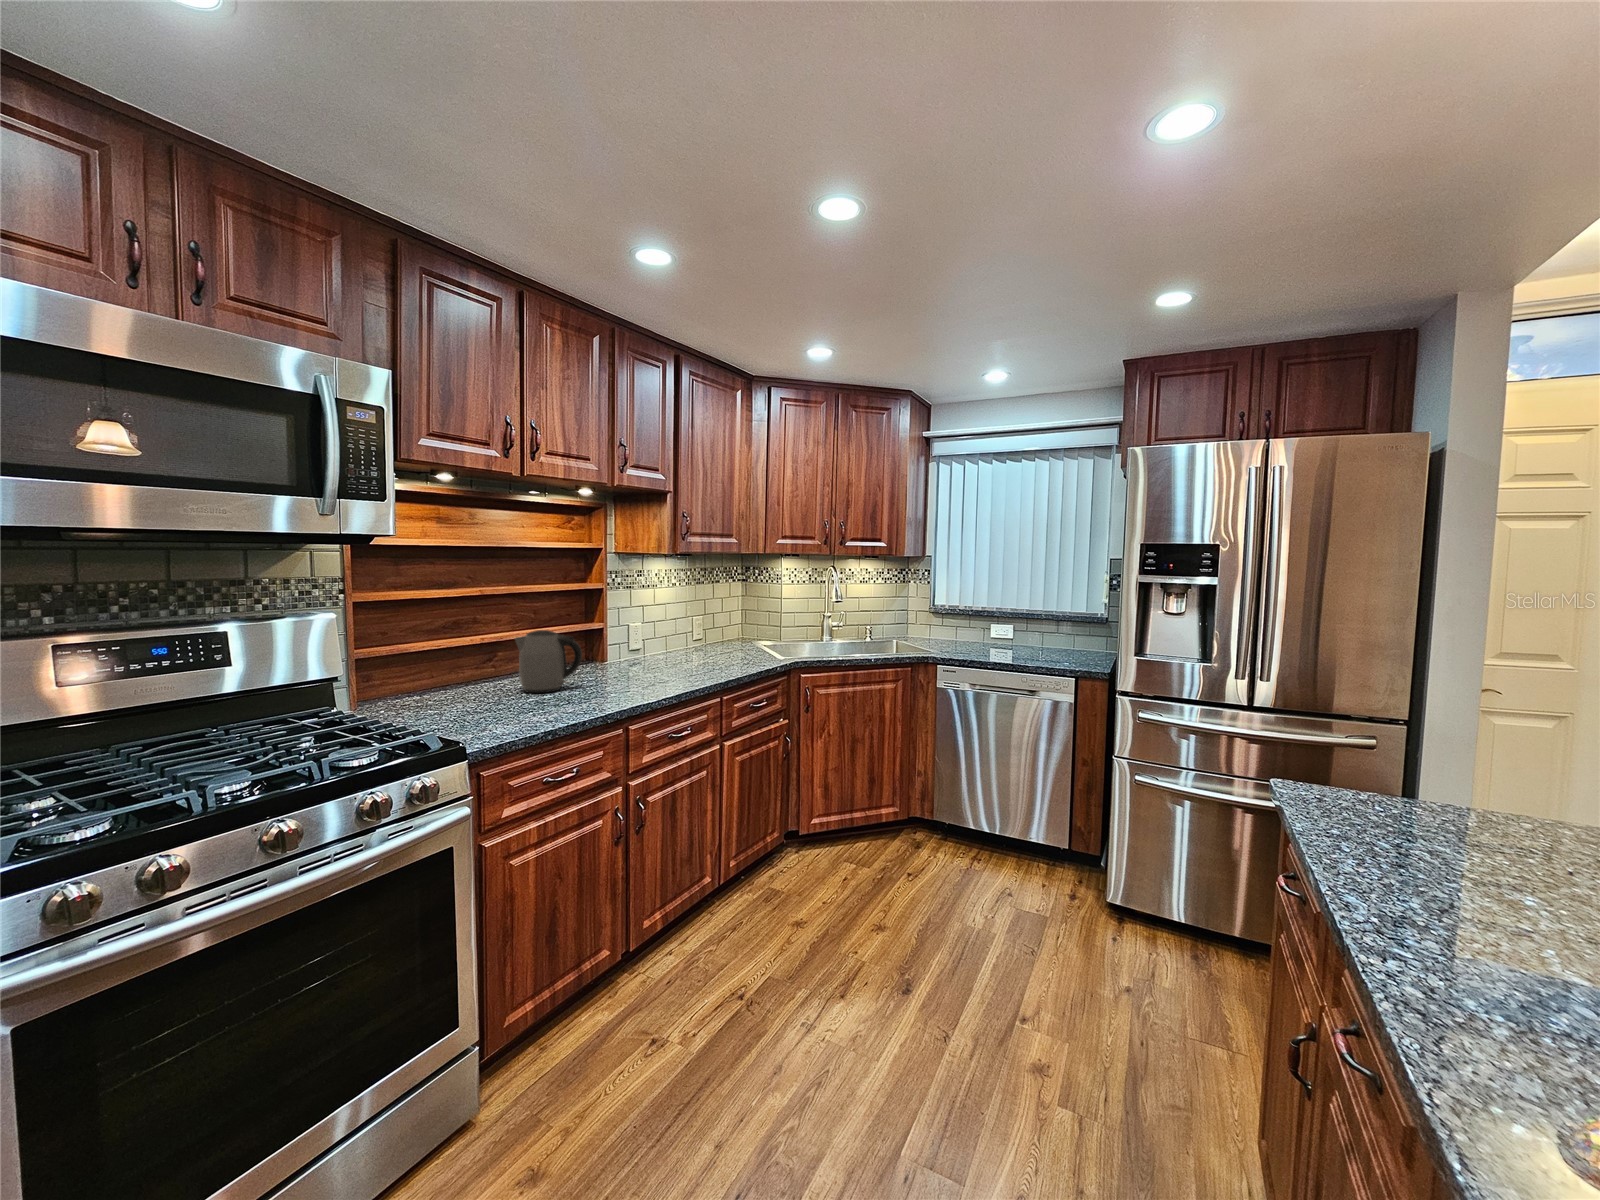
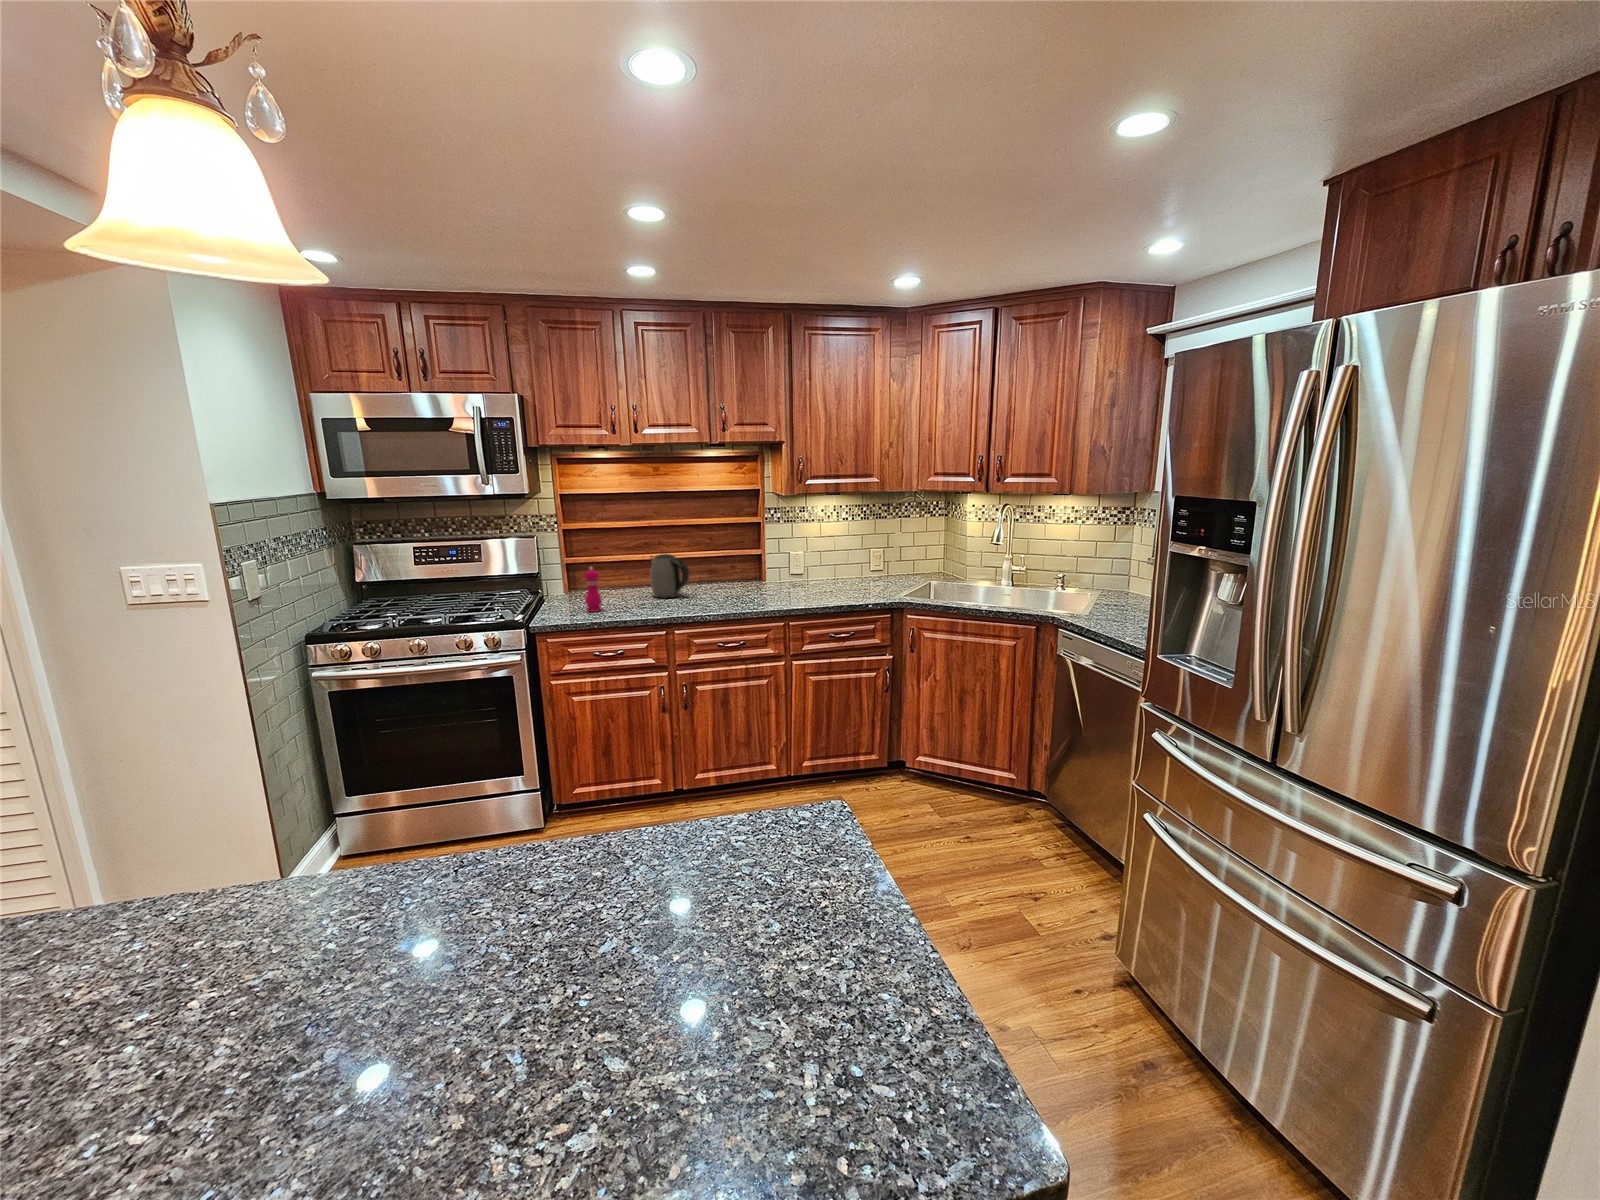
pepper mill: none [491,650,519,722] -> present [584,567,602,612]

